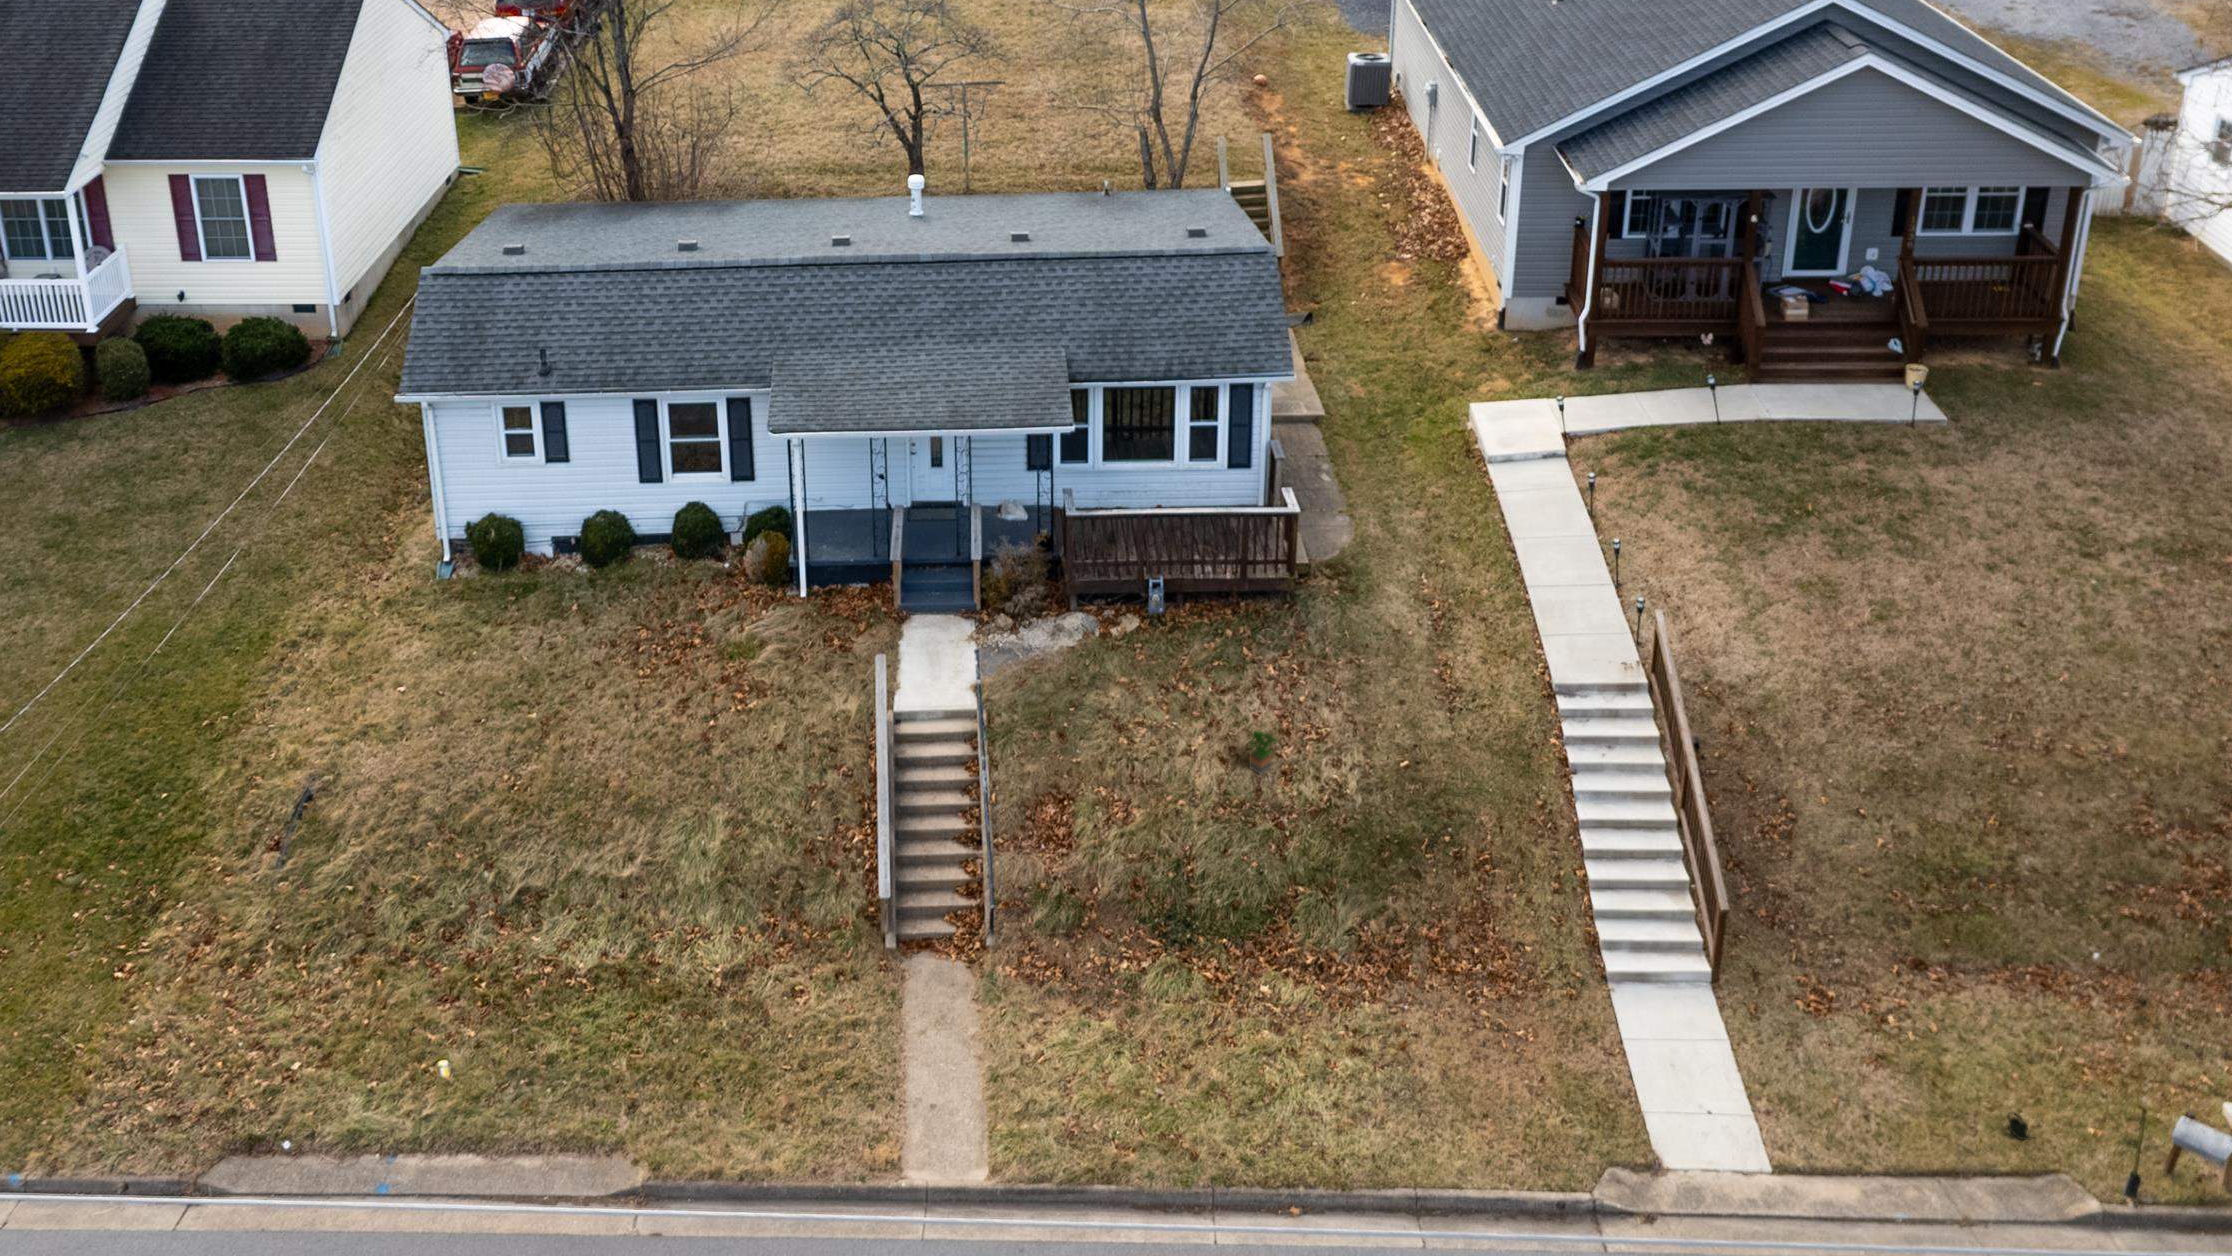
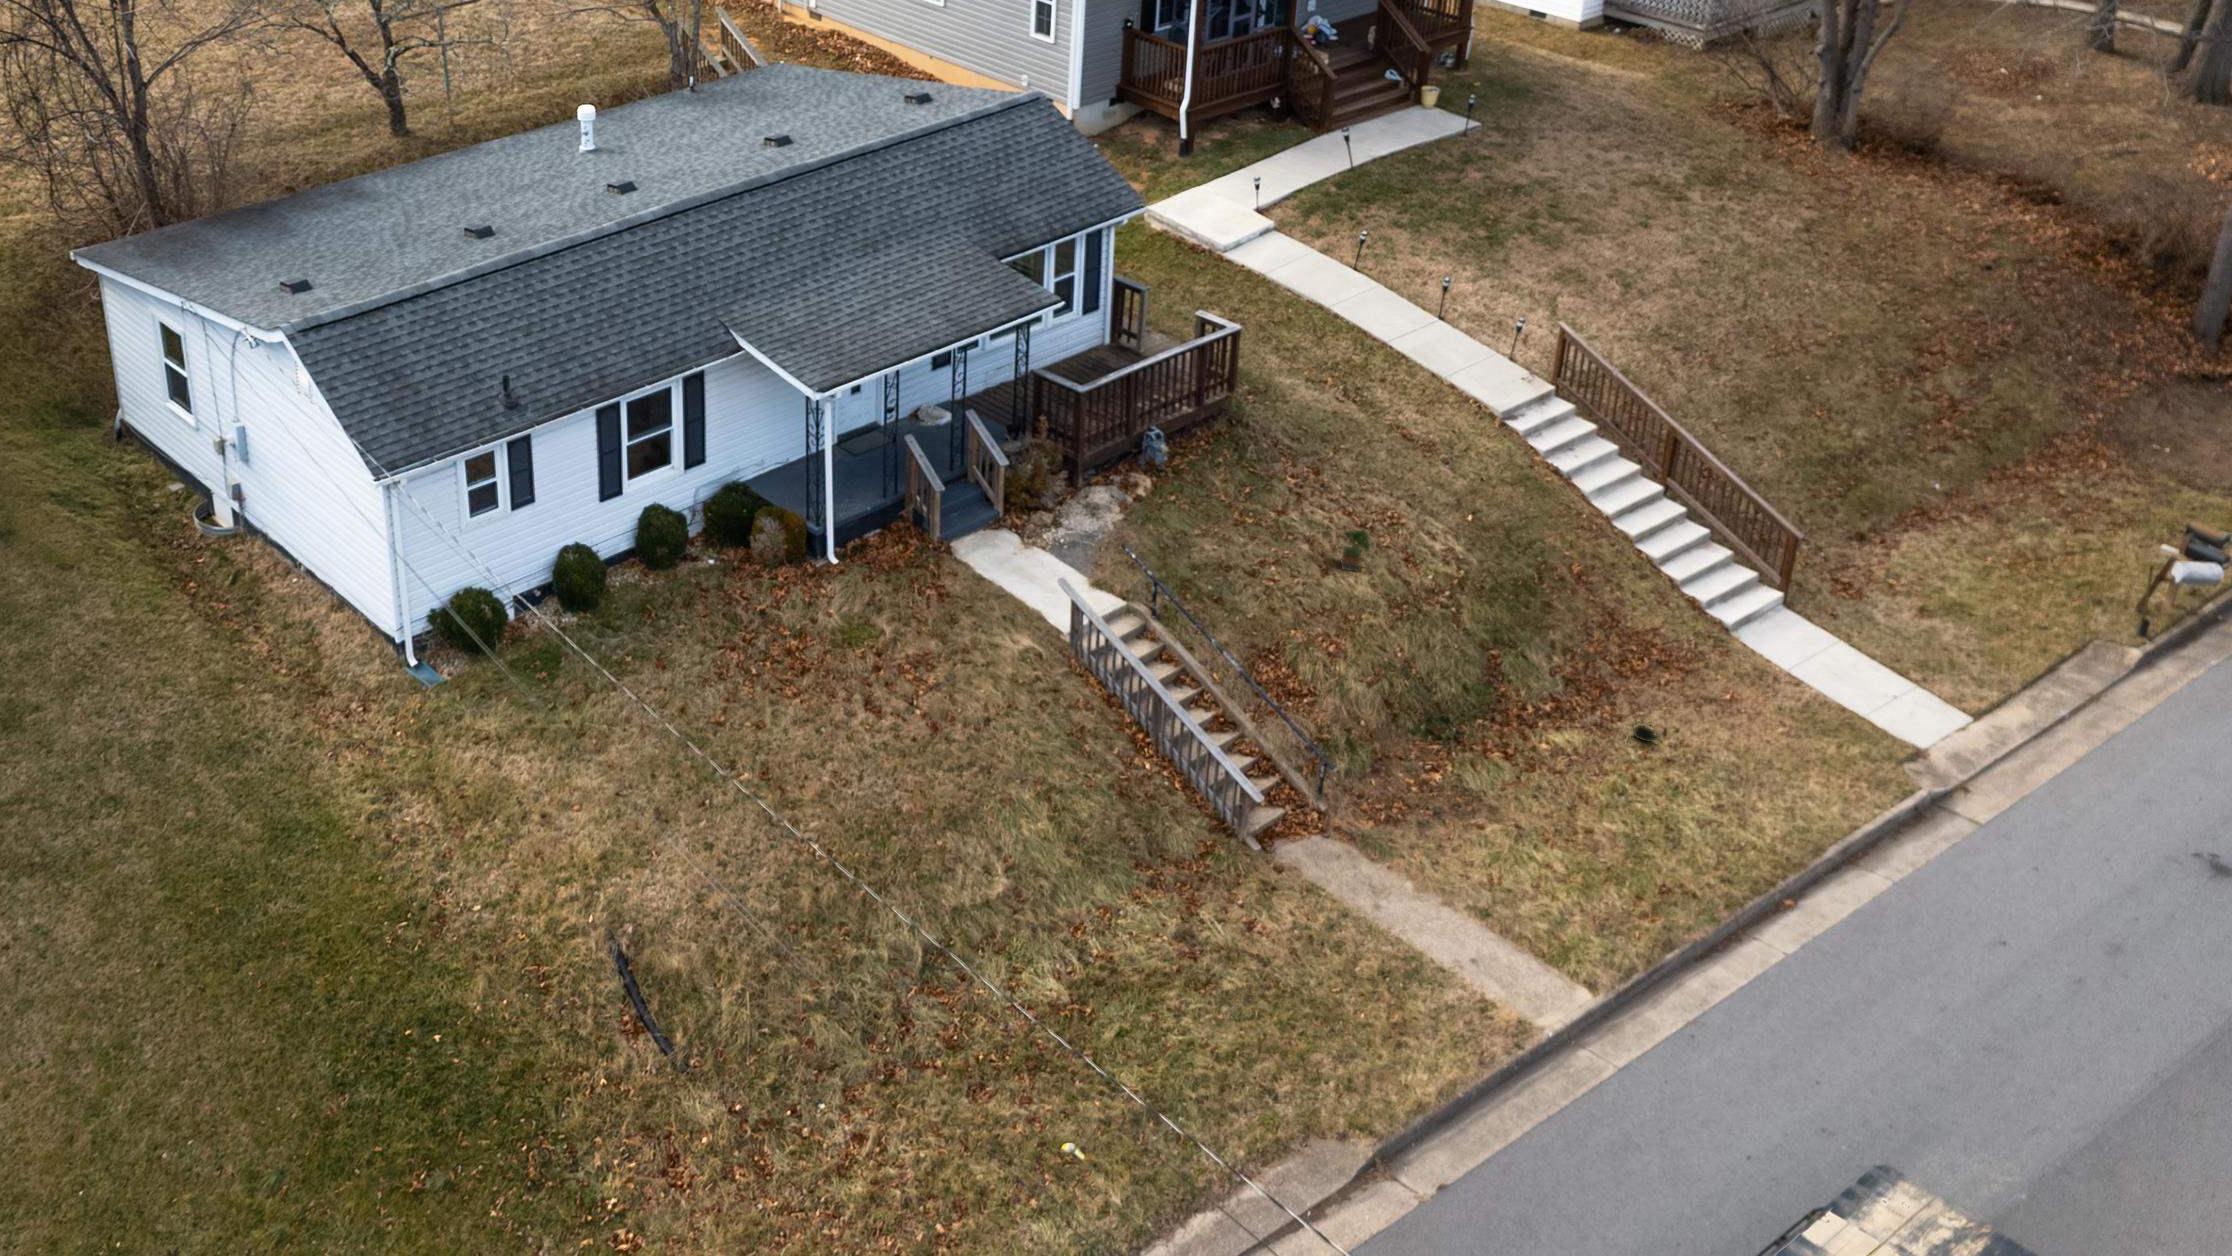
watering can: present [2008,1112,2031,1140] -> present [1634,723,1658,742]

